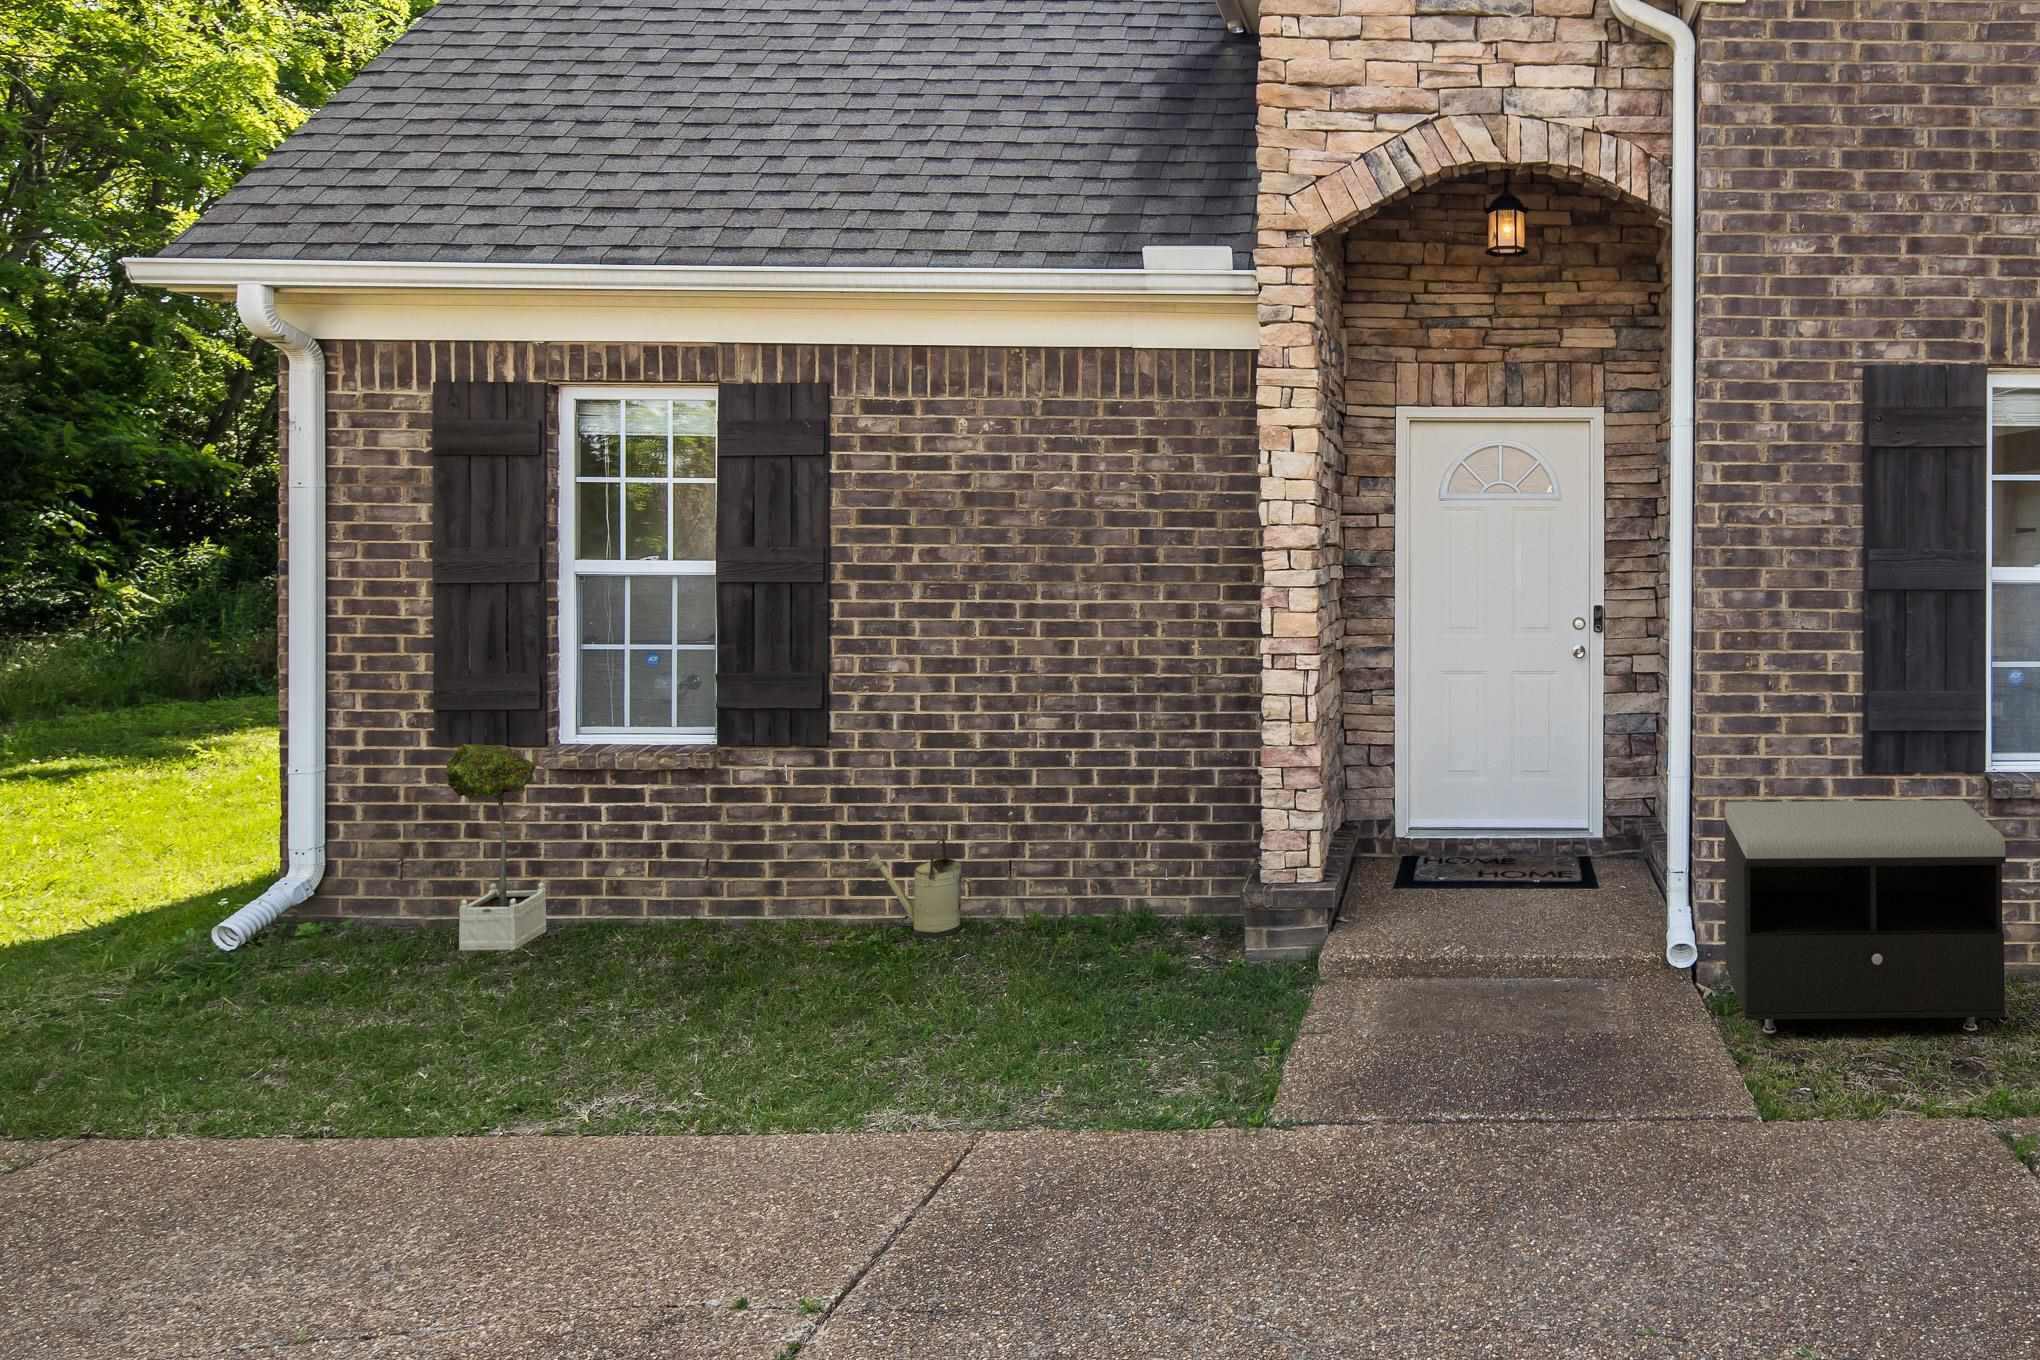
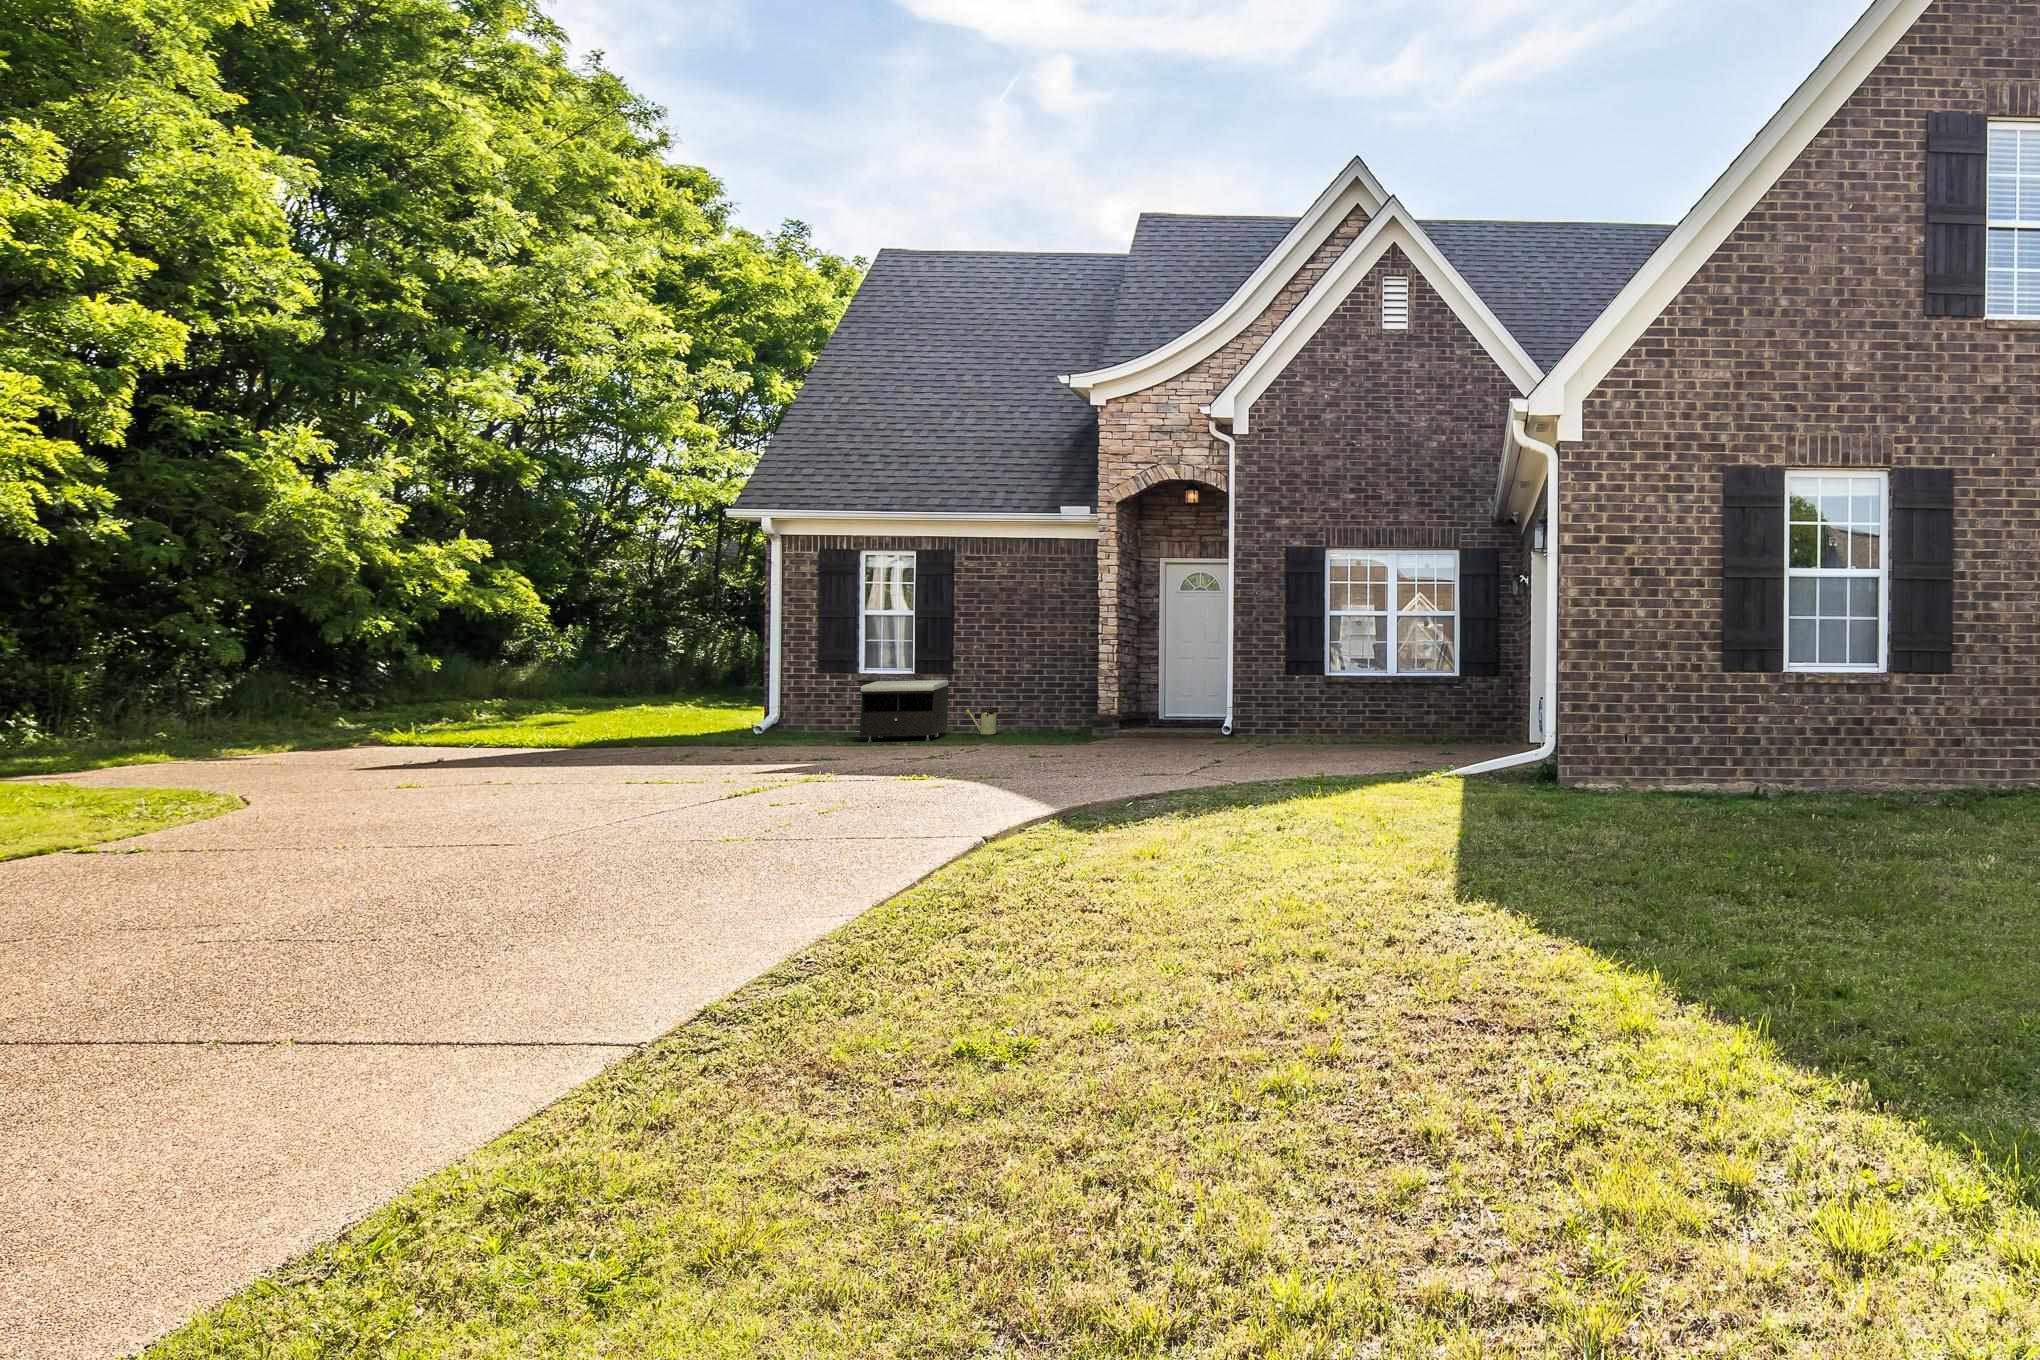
potted tree: present [445,744,546,950] -> none [824,673,854,741]
storage bench: present [1725,800,2006,1034] -> present [860,680,948,742]

